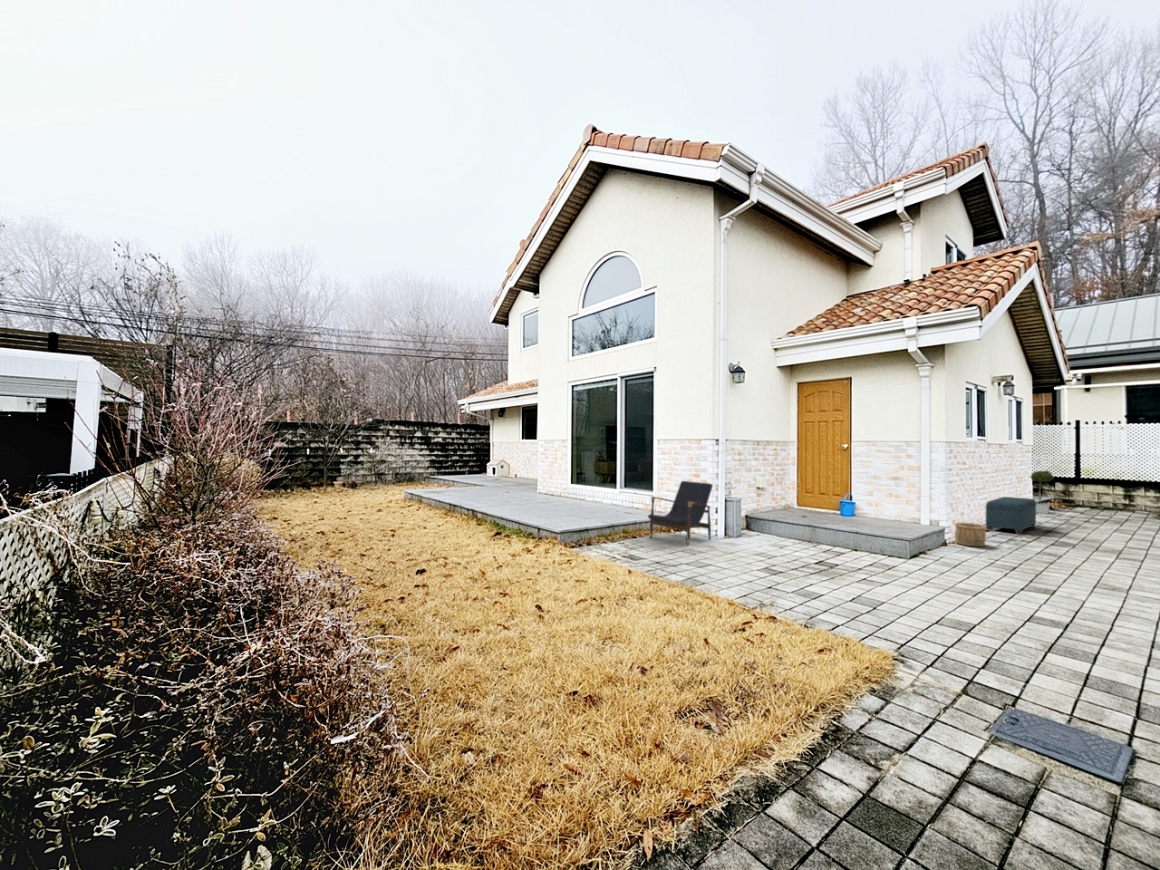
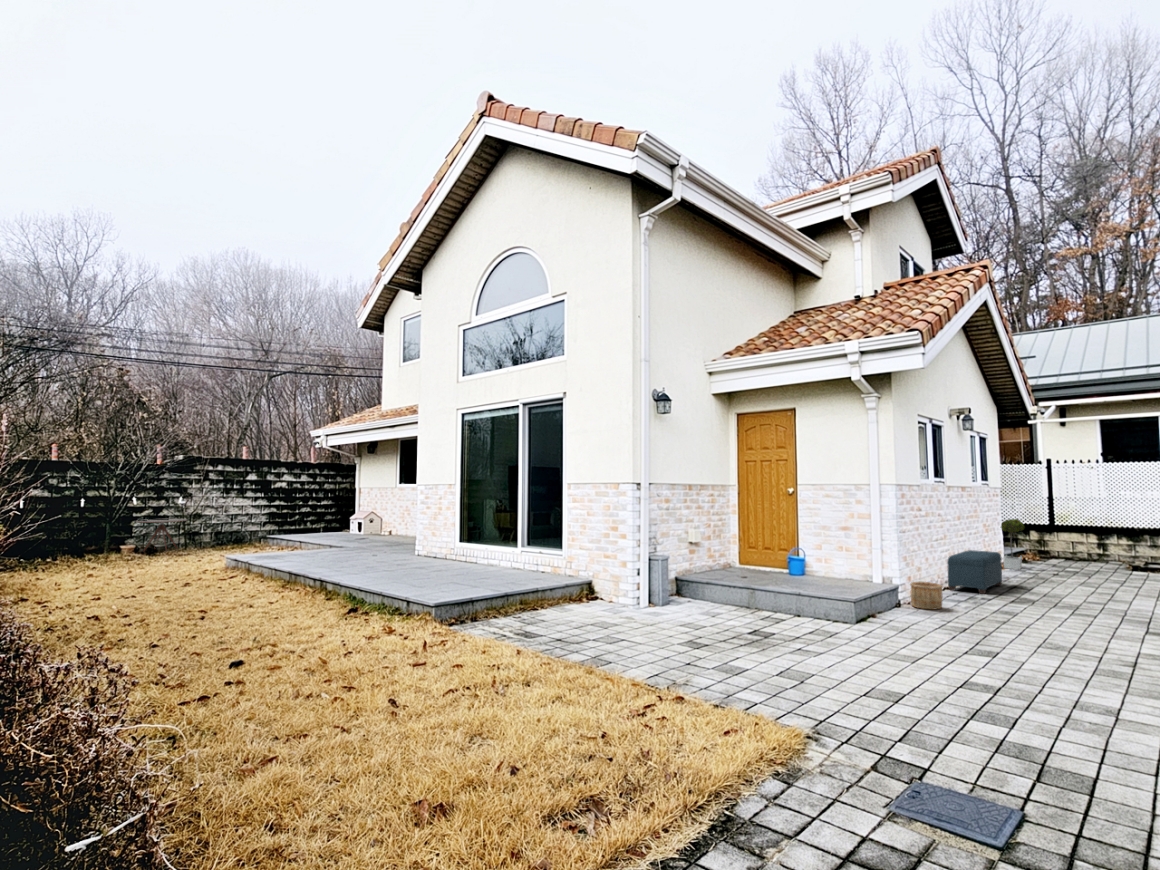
round table: none [349,464,382,486] -> present [136,519,187,551]
lounge chair: present [648,481,713,546] -> none [550,537,631,620]

